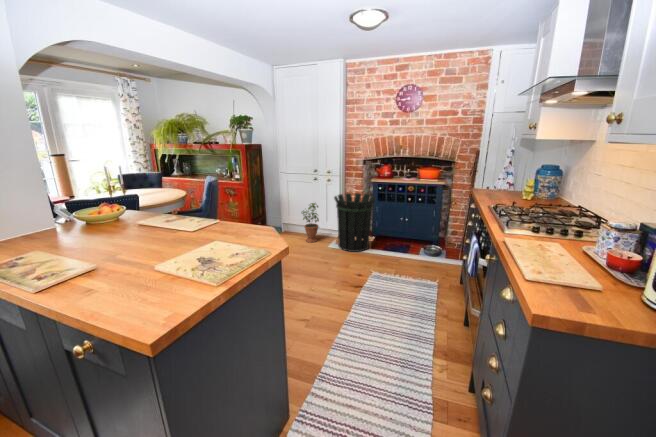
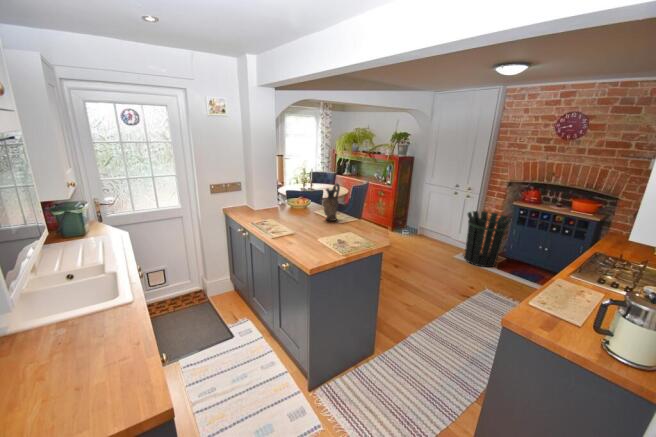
ceramic pitcher: none [151,168,183,232] -> present [323,183,340,221]
potted plant: present [302,203,319,243] -> none [435,212,453,249]

